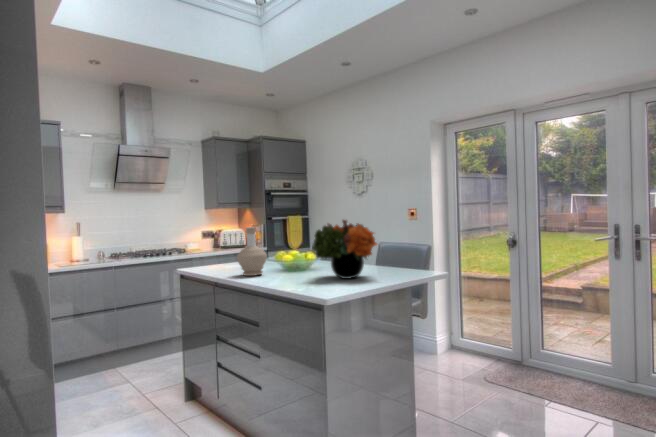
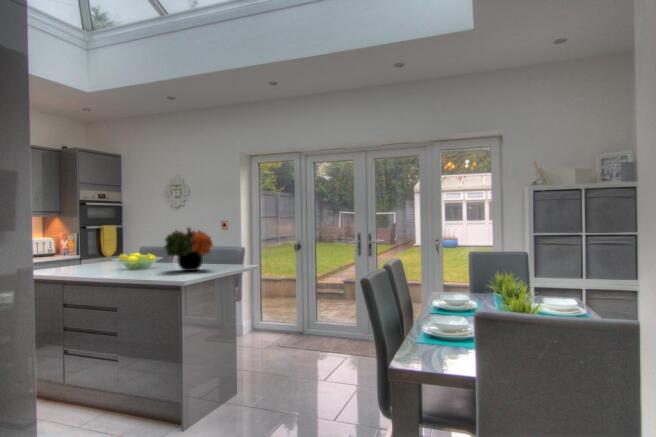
bottle: present [237,227,267,276] -> none [89,233,117,273]

